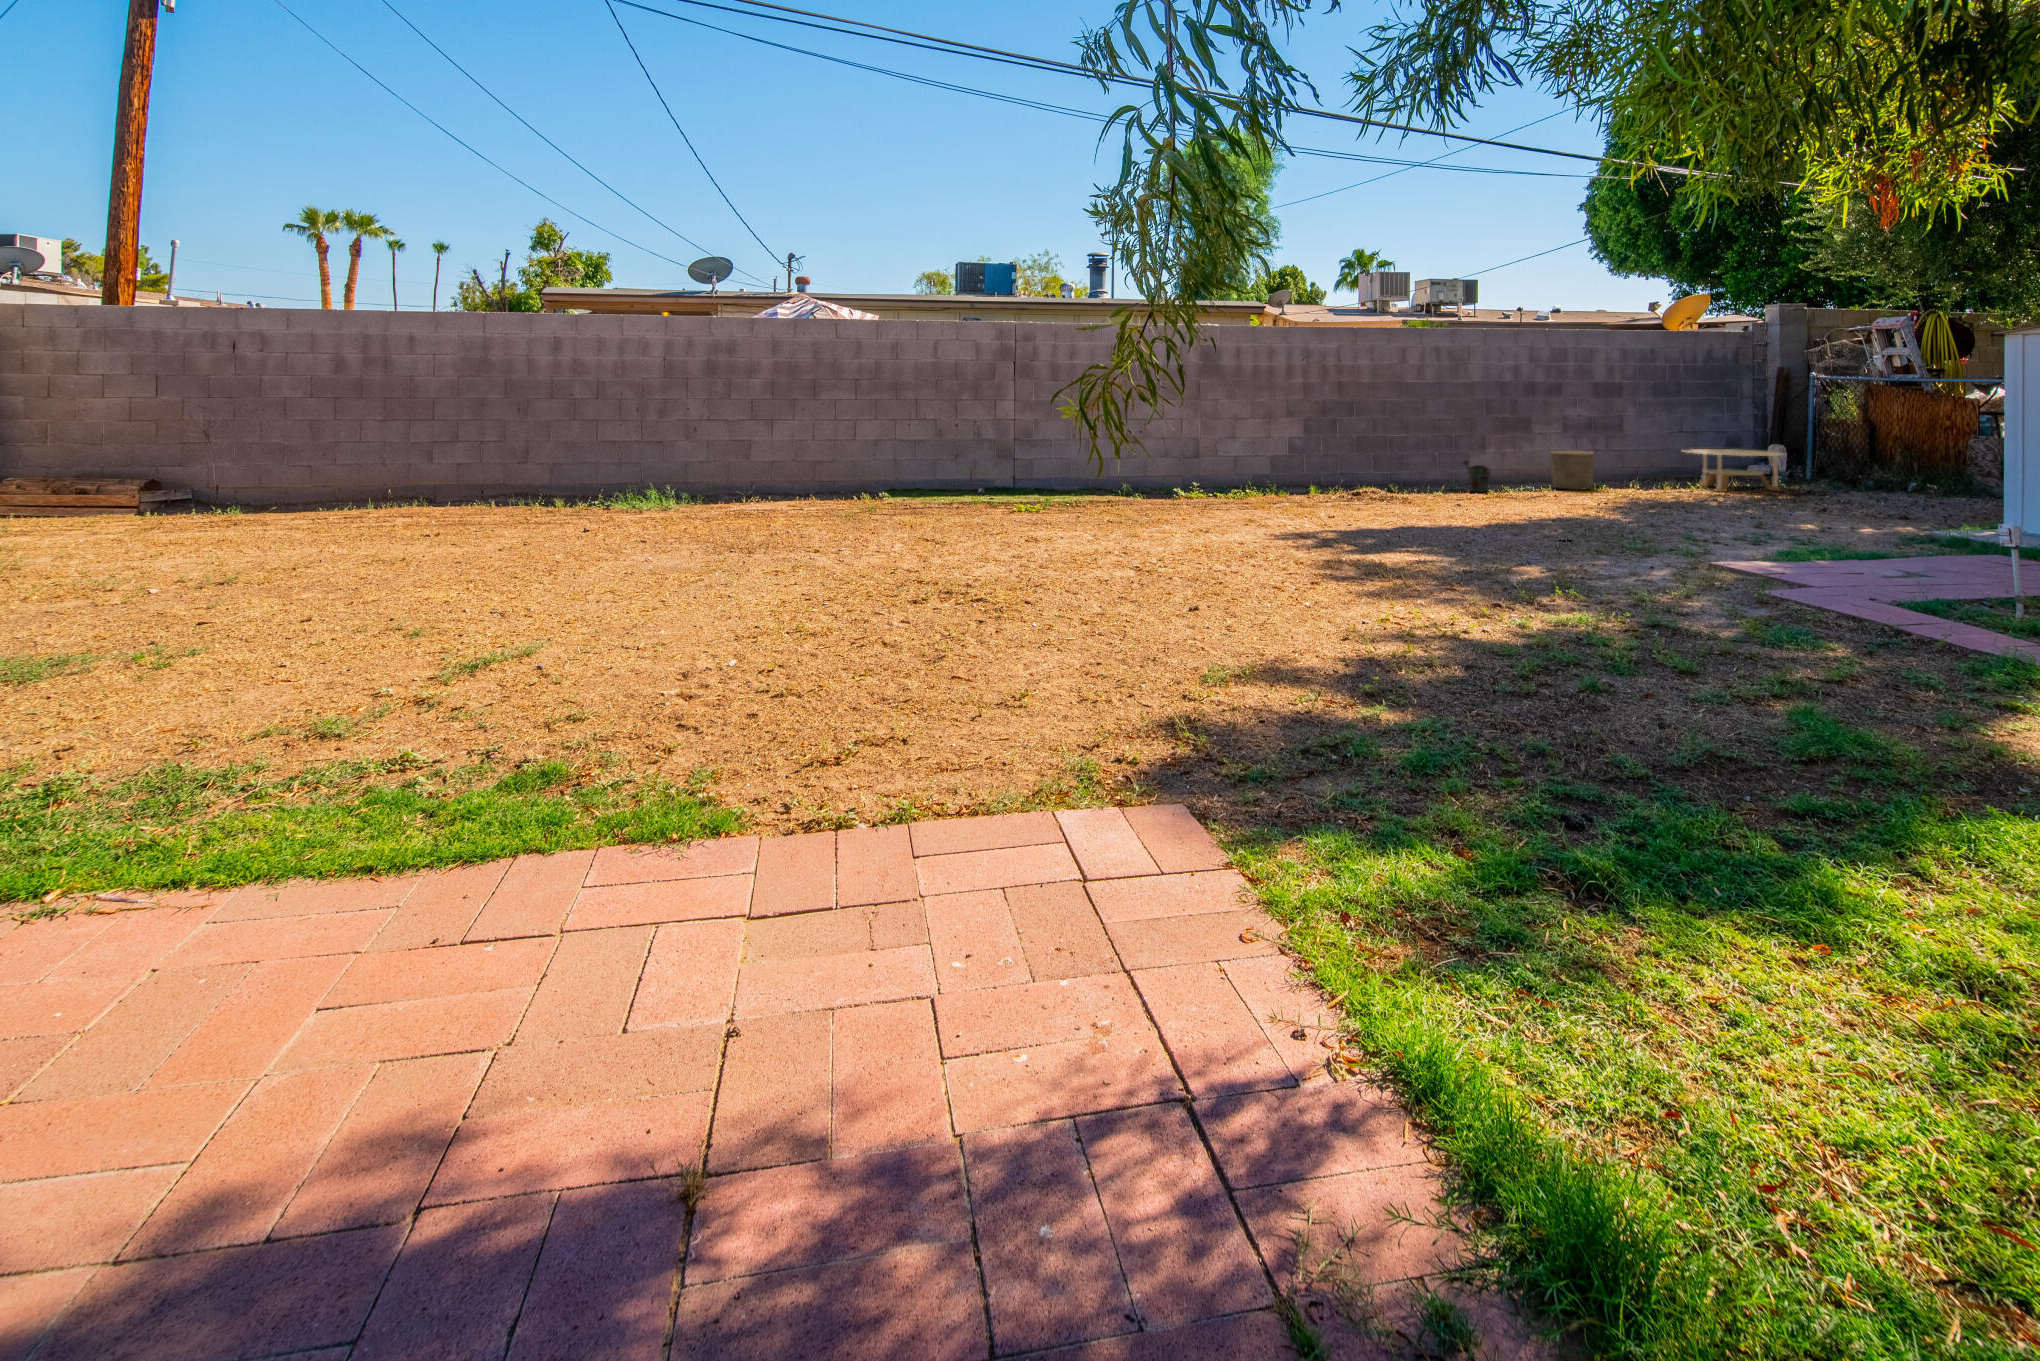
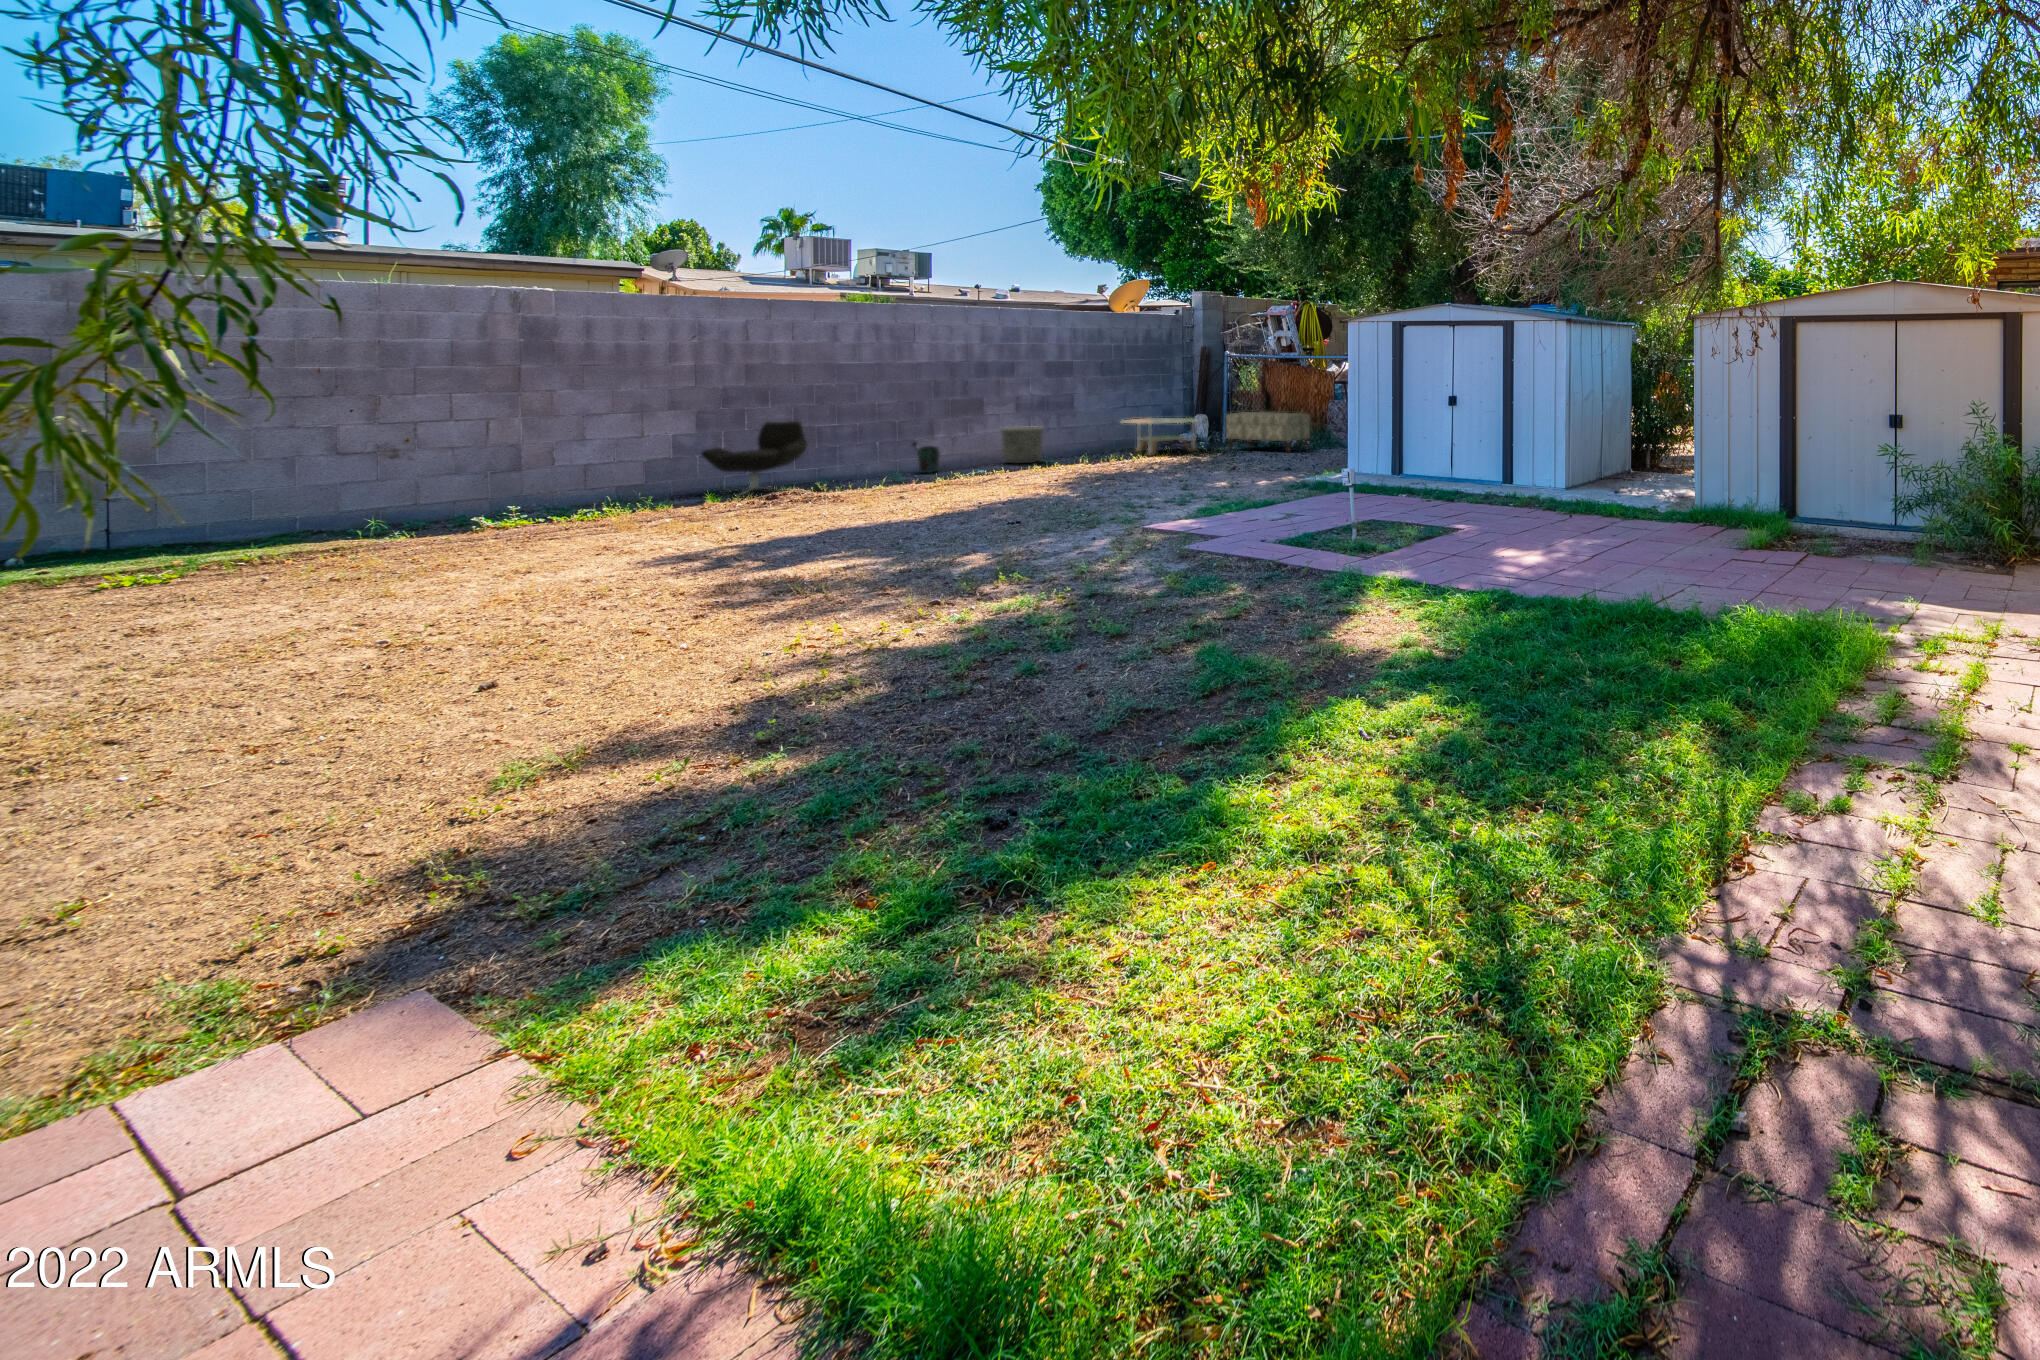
lounge chair: none [1293,434,1375,499] -> present [701,421,807,491]
bench: none [1819,447,1946,502] -> present [1226,412,1310,452]

